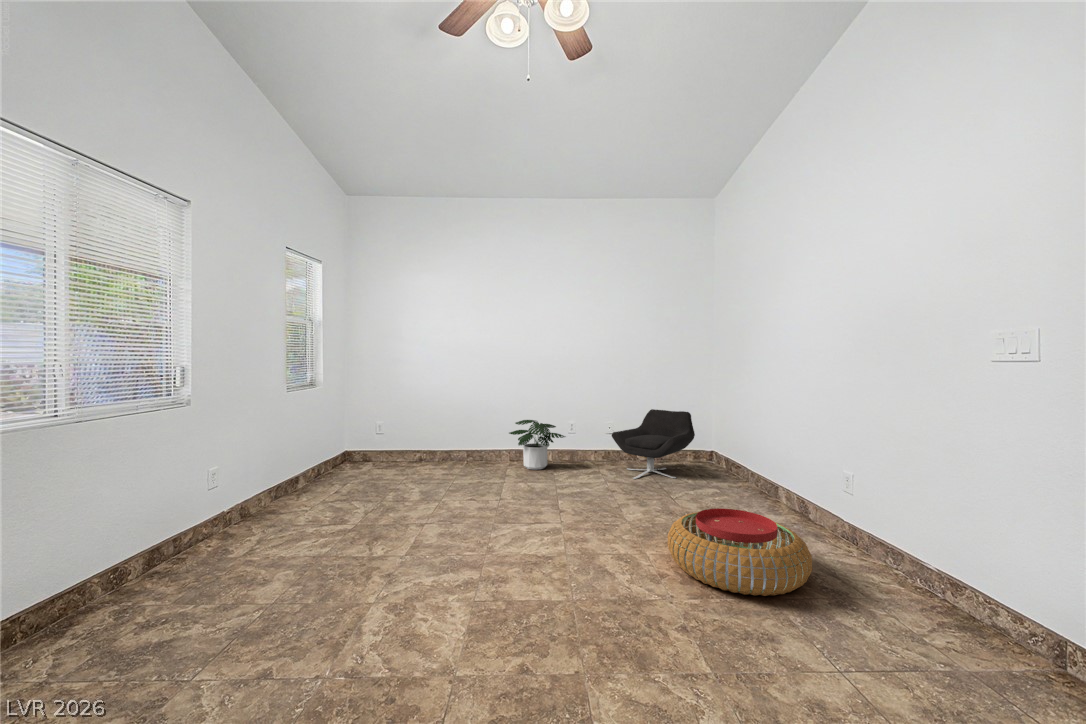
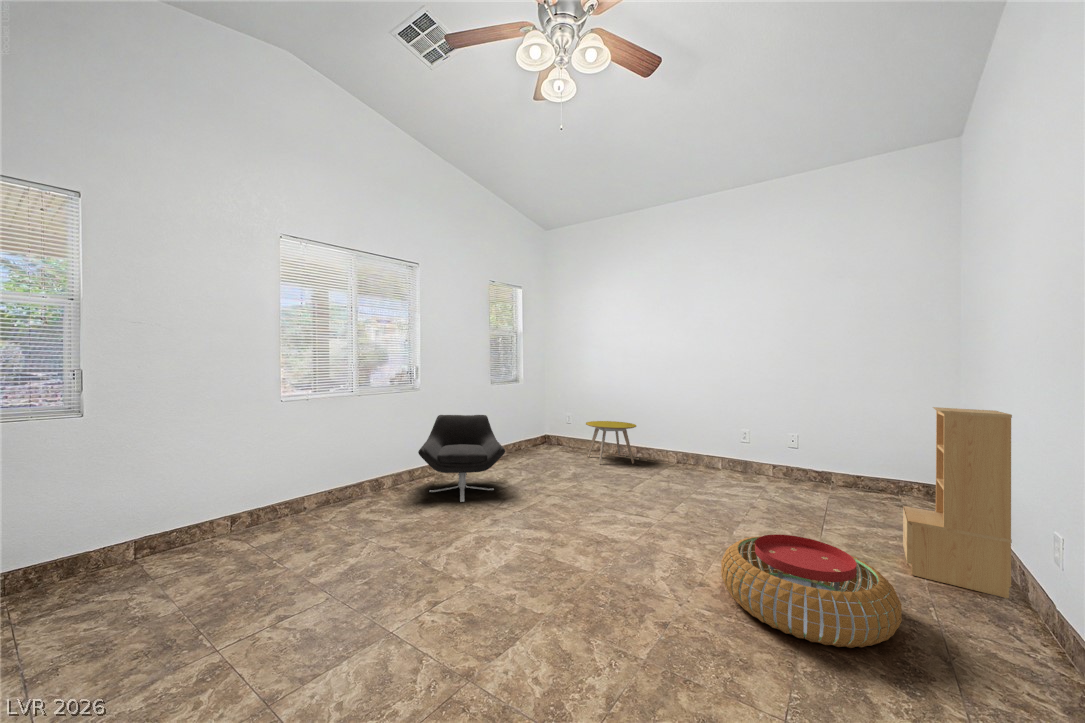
bookshelf: none [731,391,805,521] -> present [903,407,1012,598]
lounge chair: present [612,409,695,479] -> present [418,415,505,502]
potted plant: present [509,420,565,470] -> none [673,424,730,475]
side table: none [411,425,469,476] -> present [586,421,636,465]

